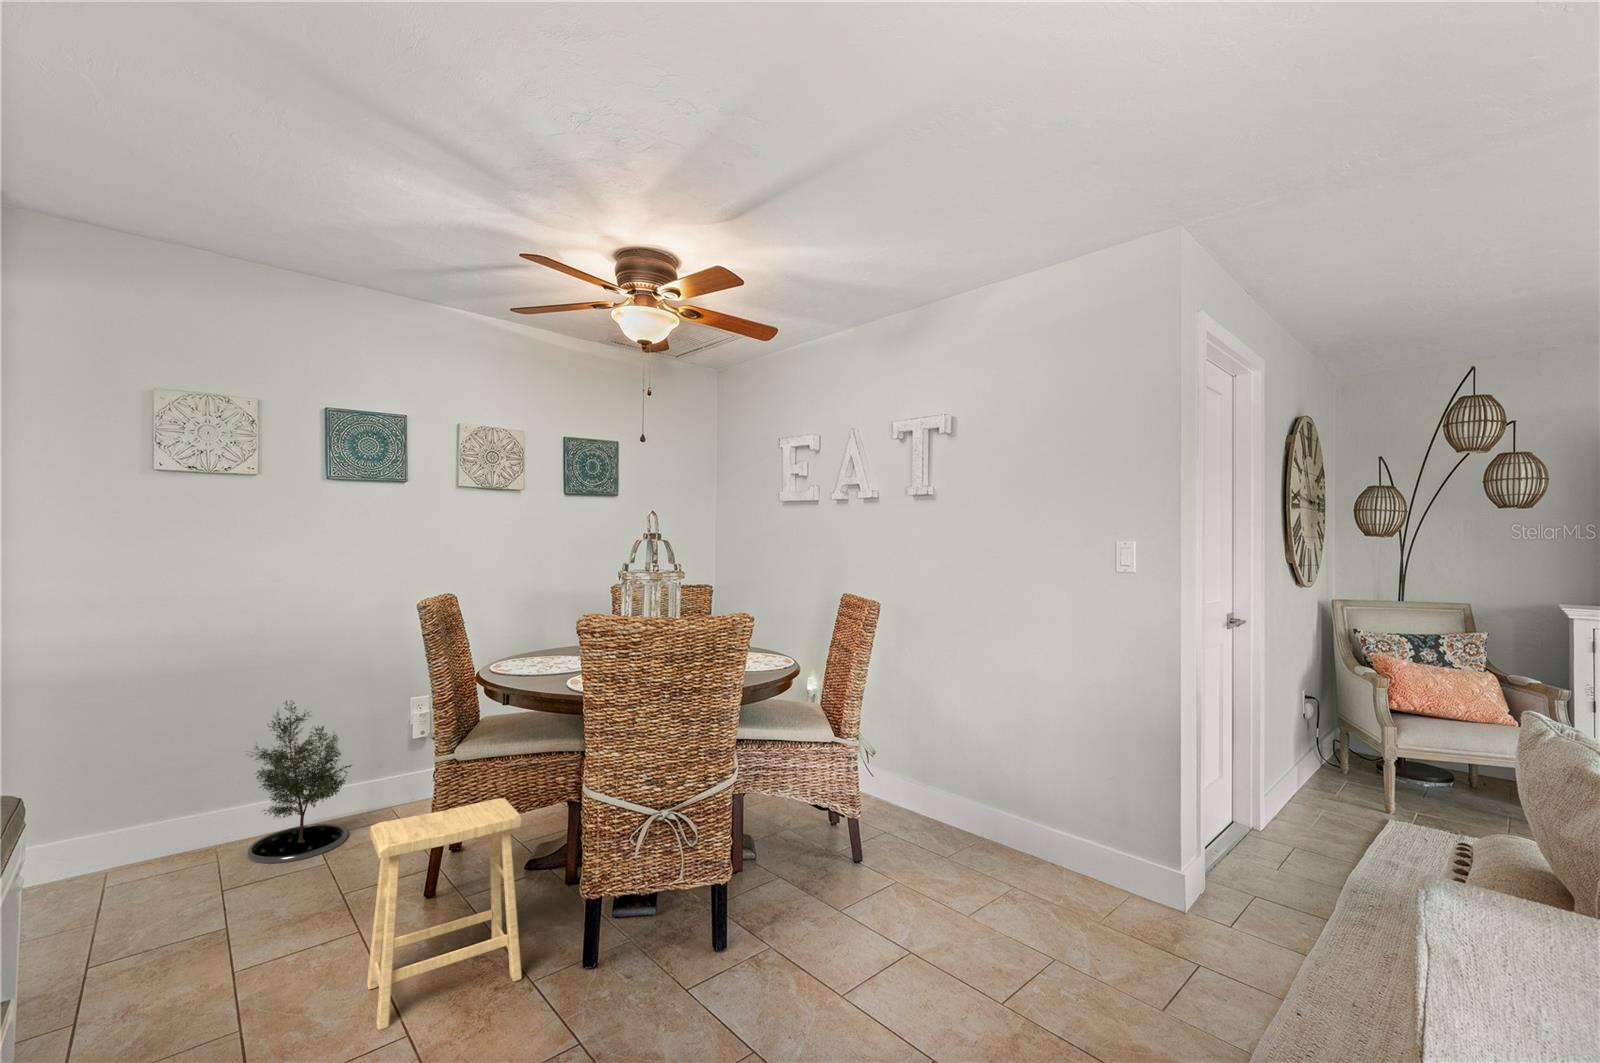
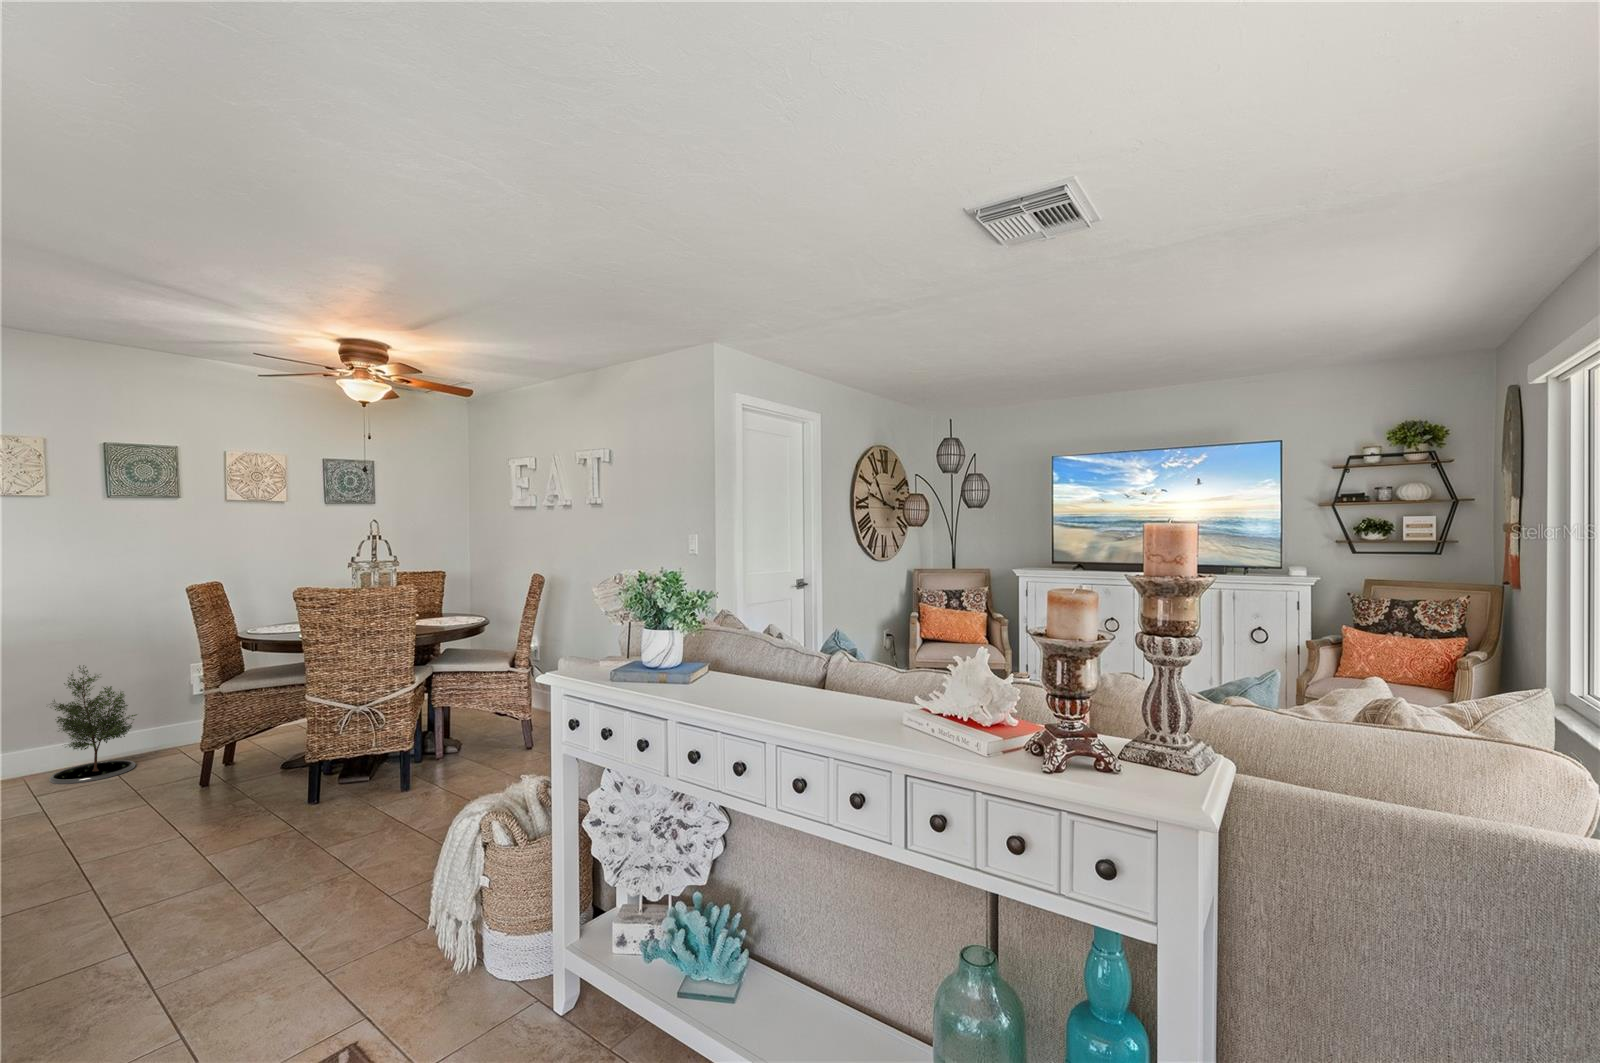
footstool: present [367,798,522,1030] -> none [154,710,266,841]

